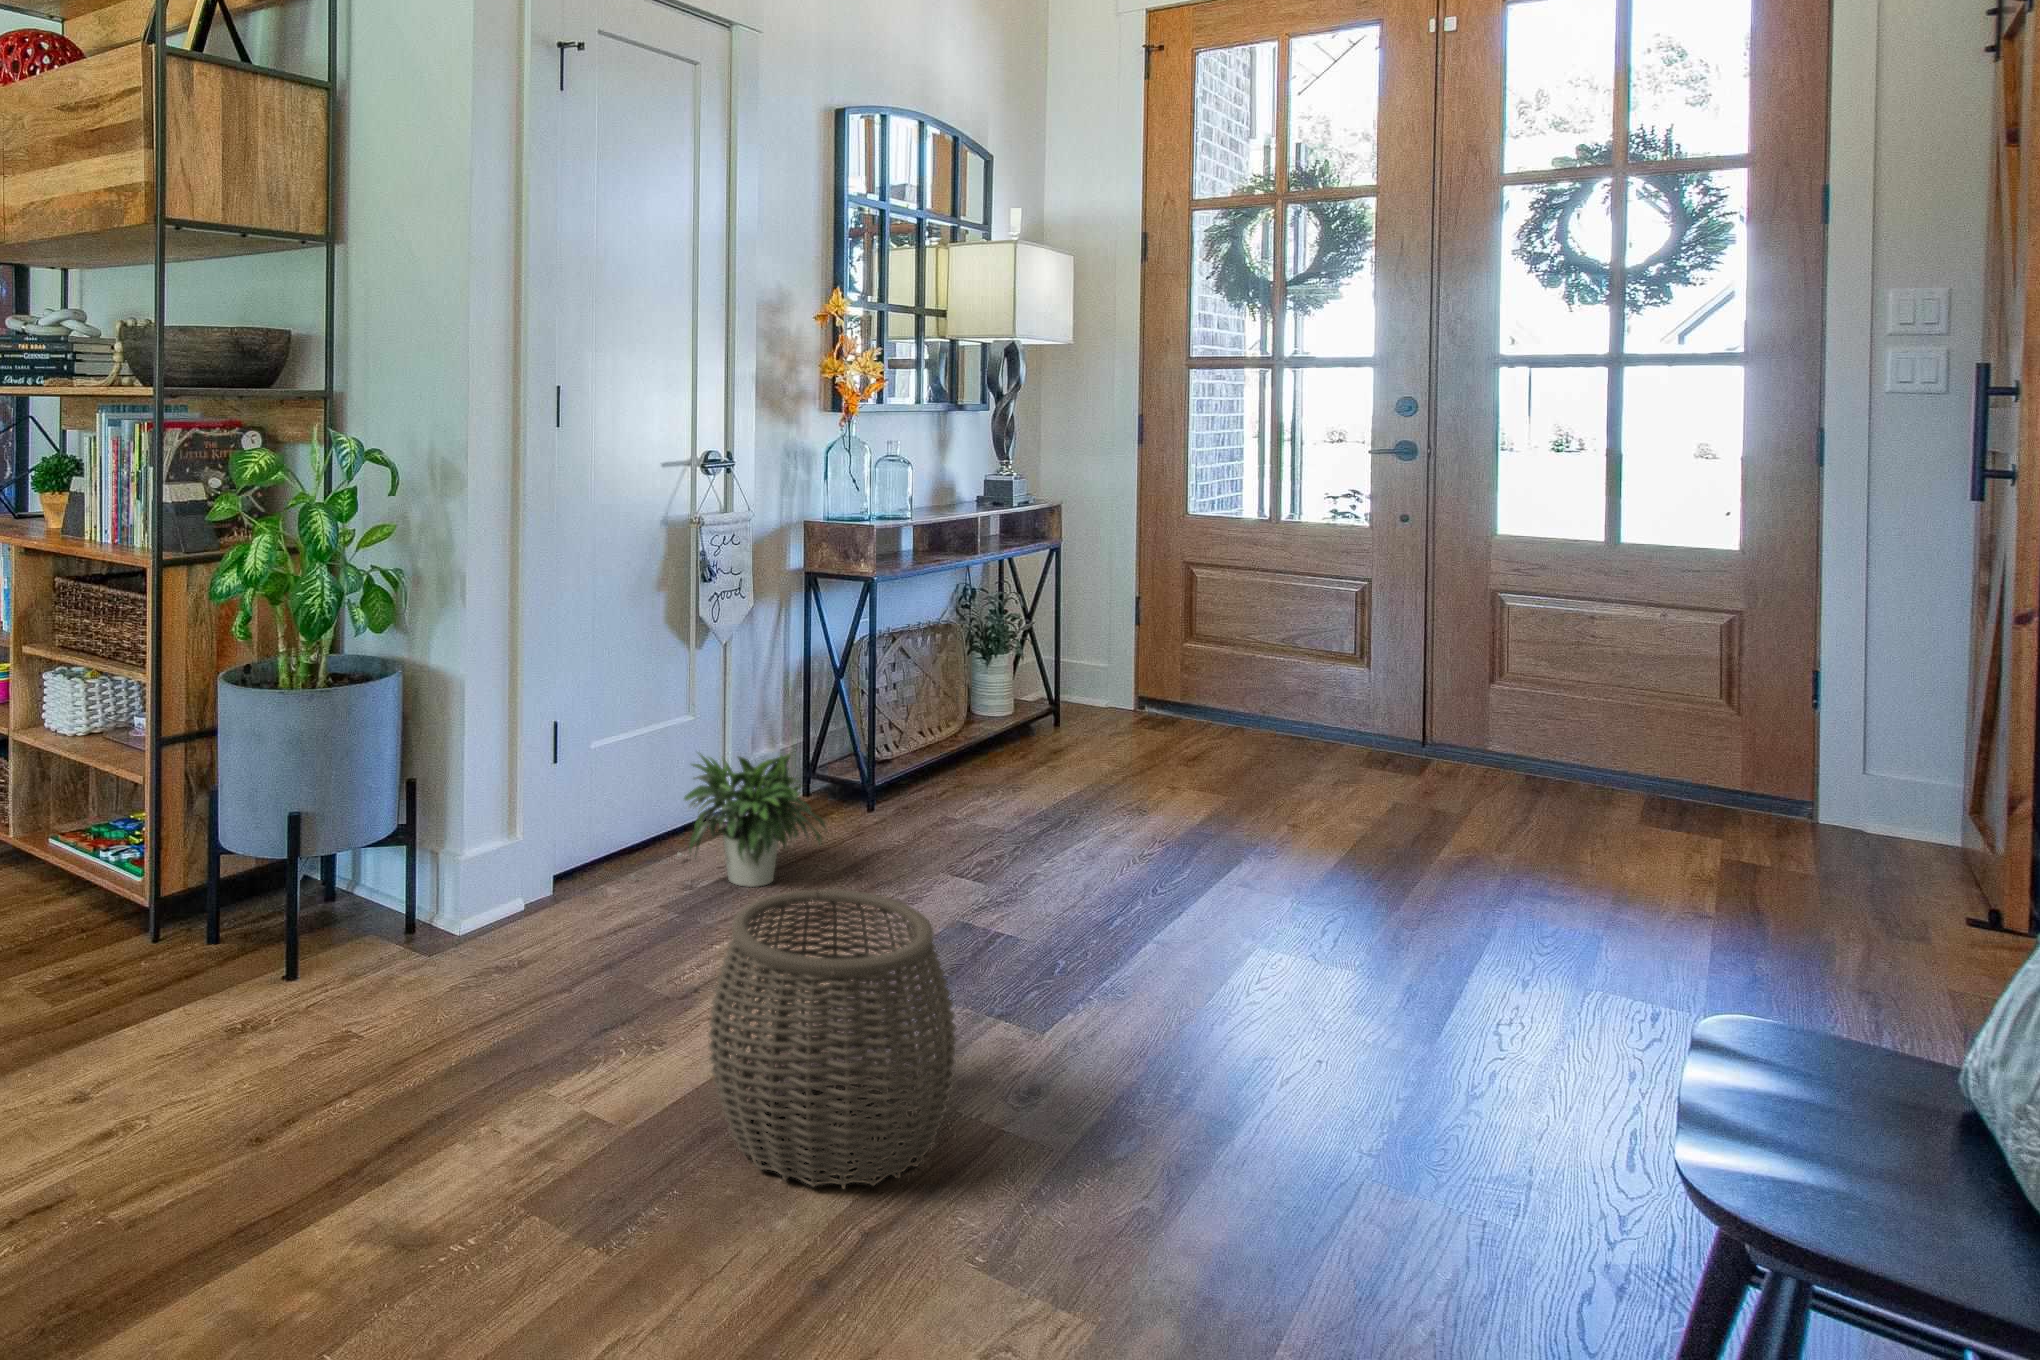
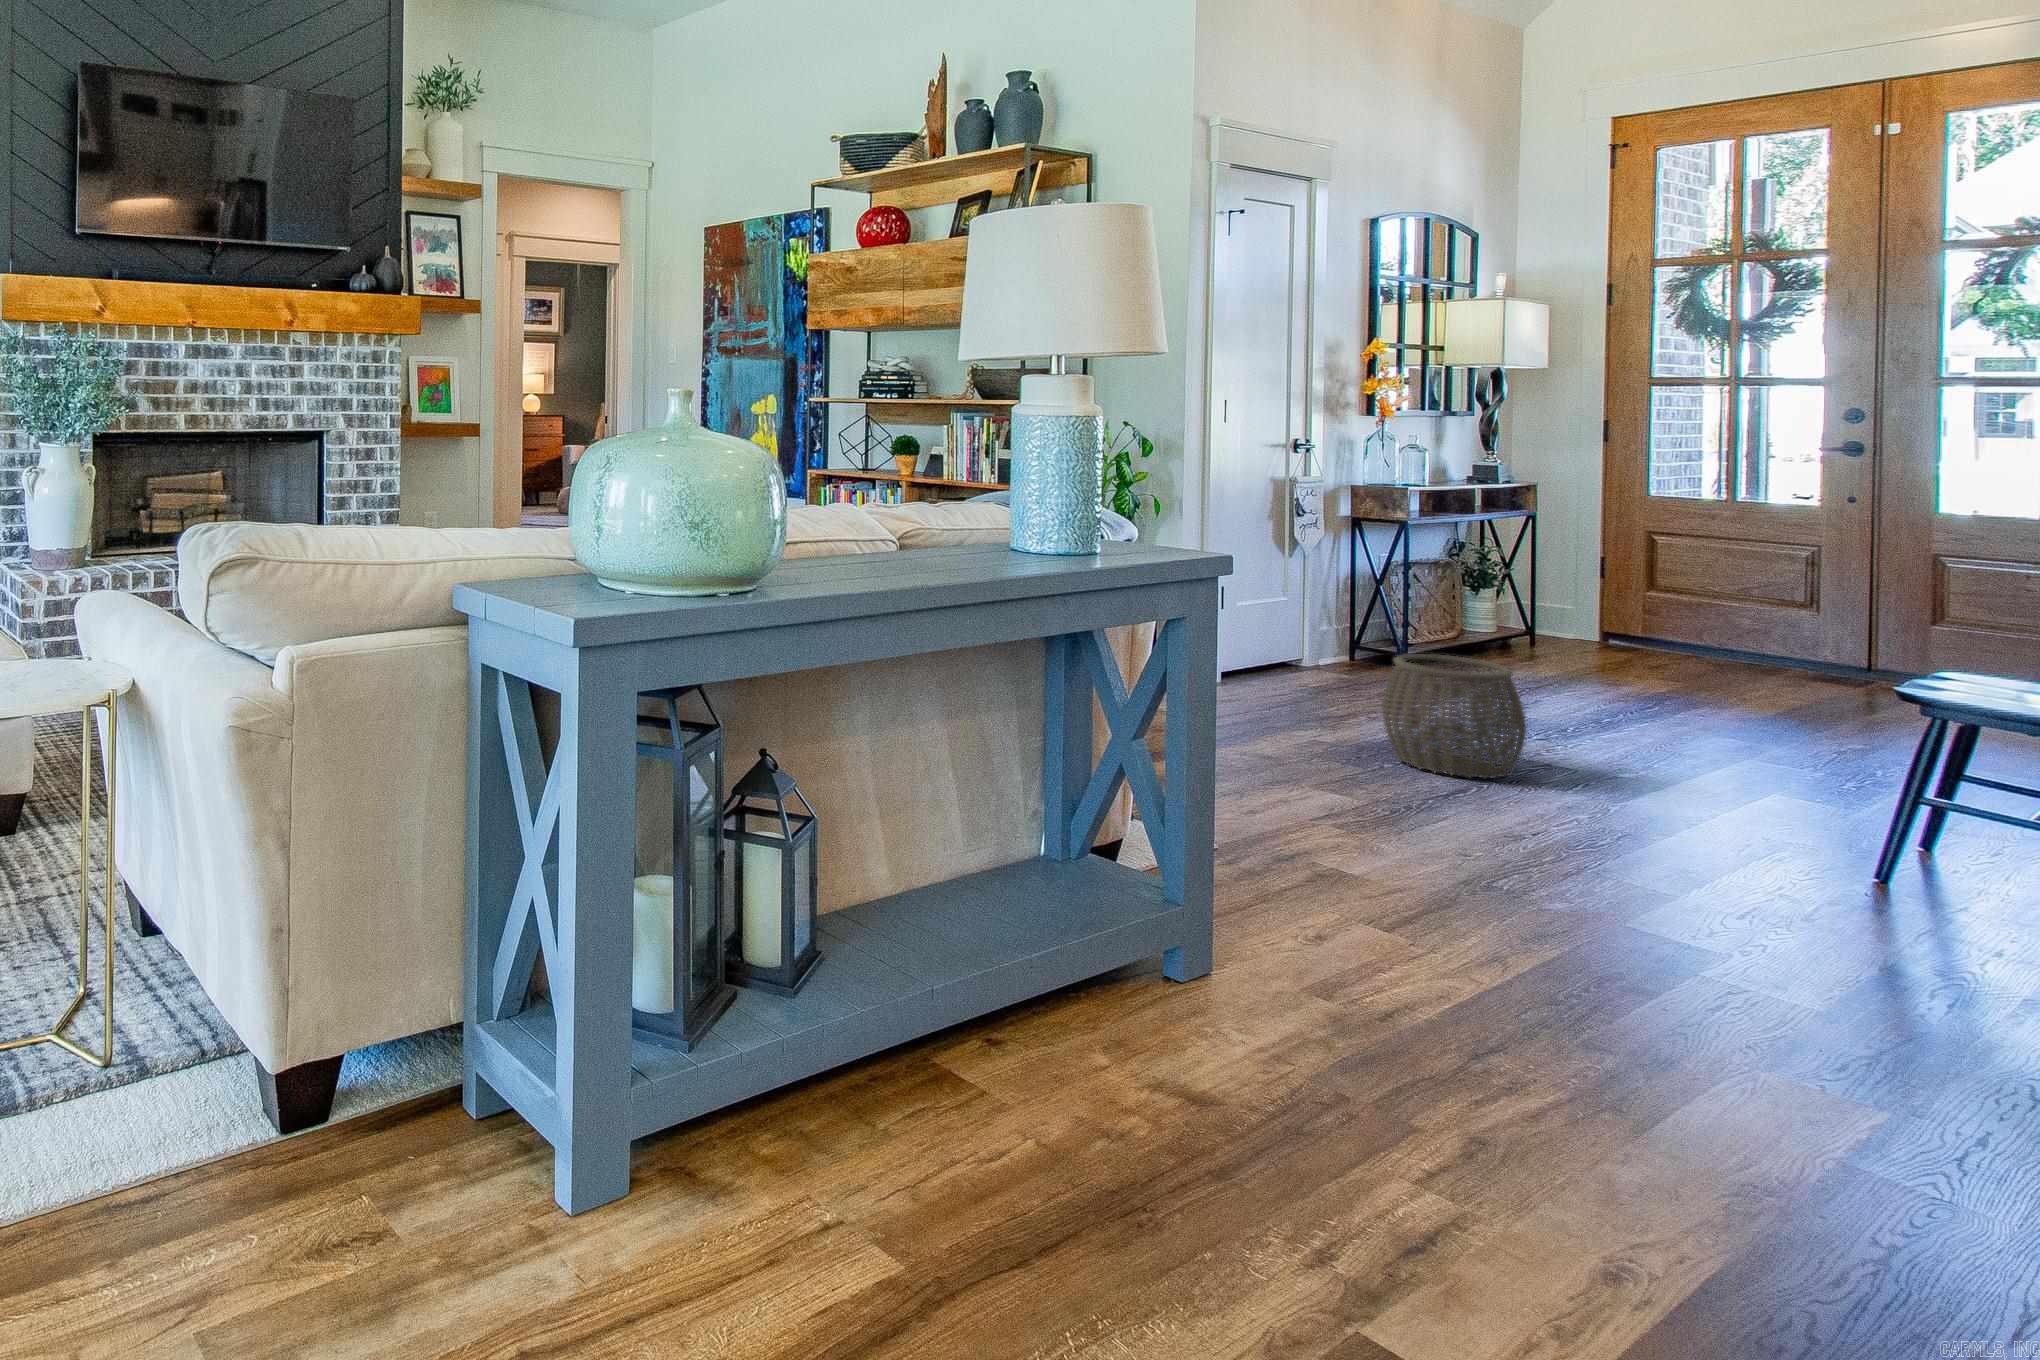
potted plant: present [632,754,825,887] -> none [1260,611,1390,691]

